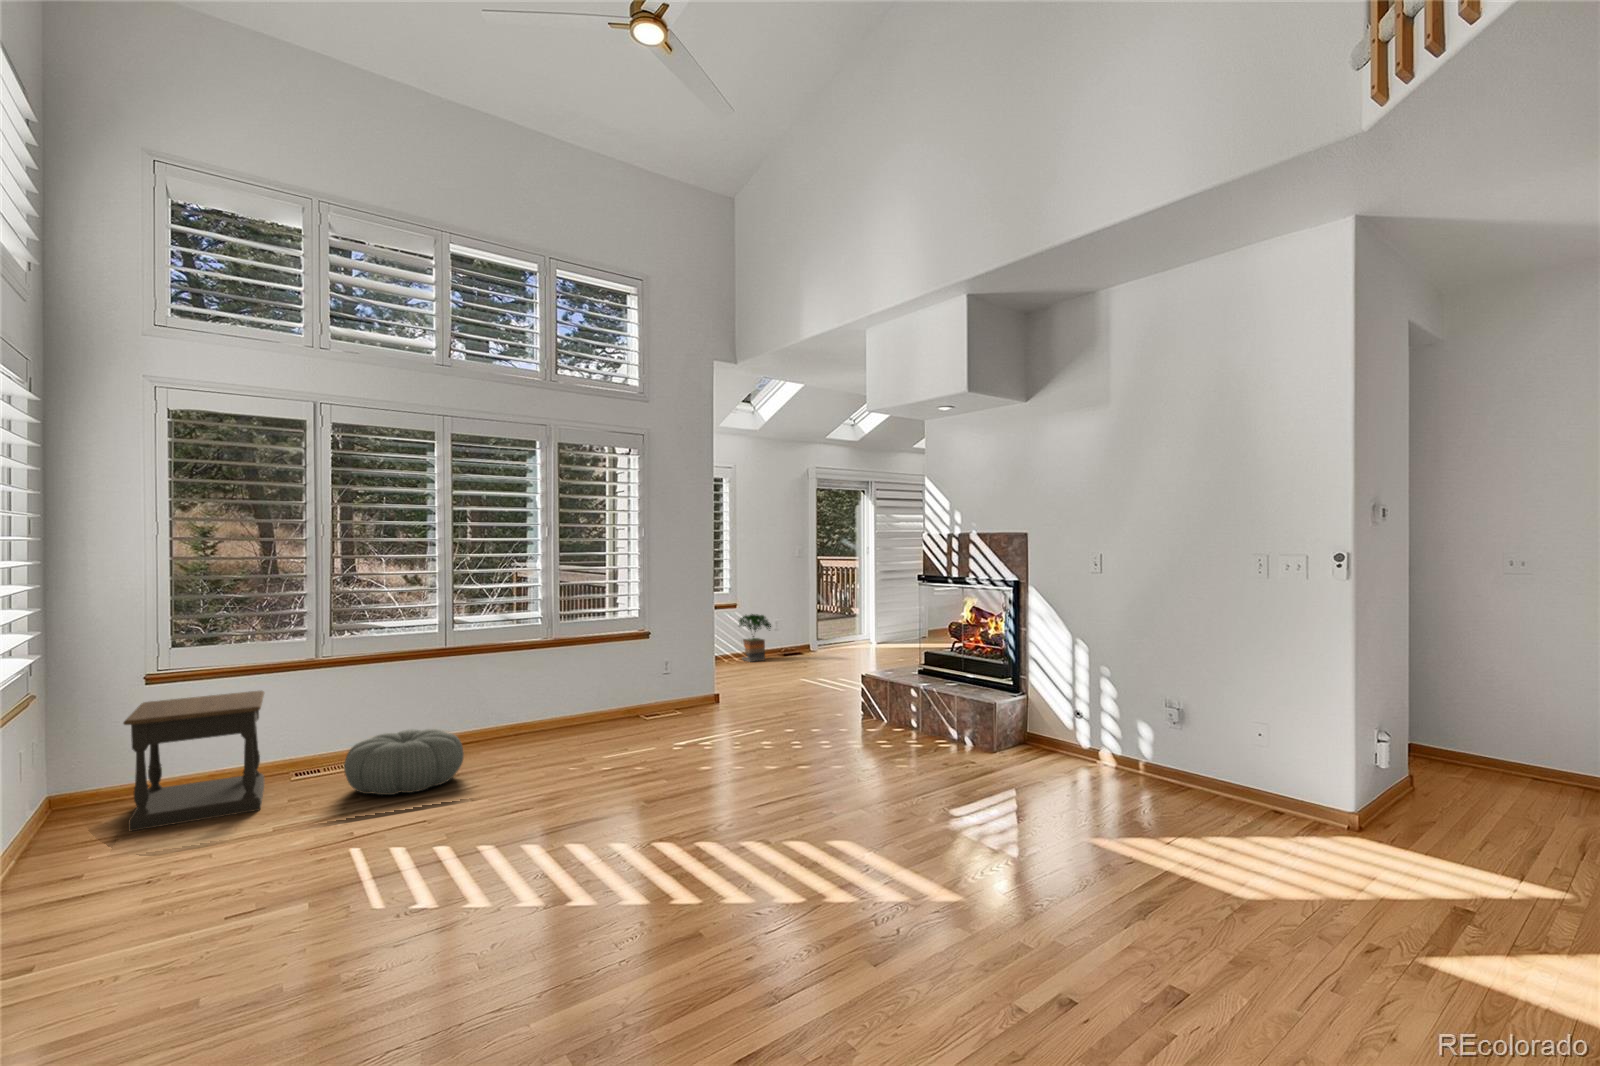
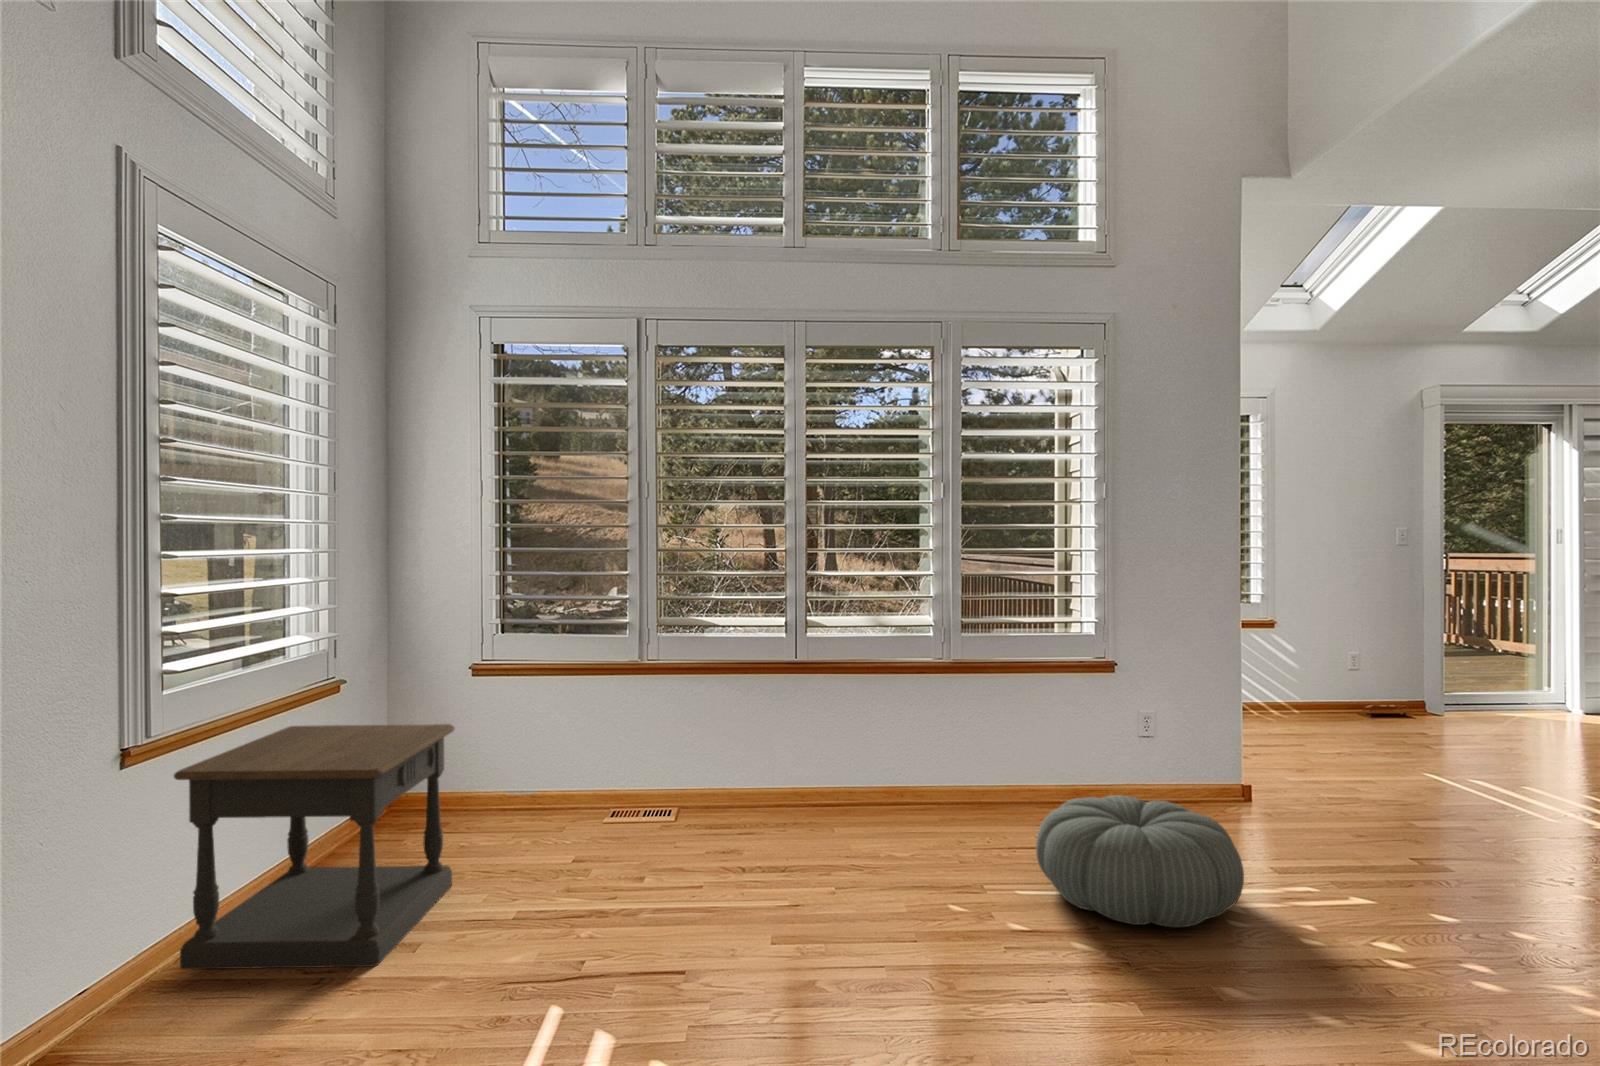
potted tree: present [739,614,771,662] -> none [1281,640,1355,726]
pouf: present [344,729,464,795] -> present [1036,795,1244,927]

